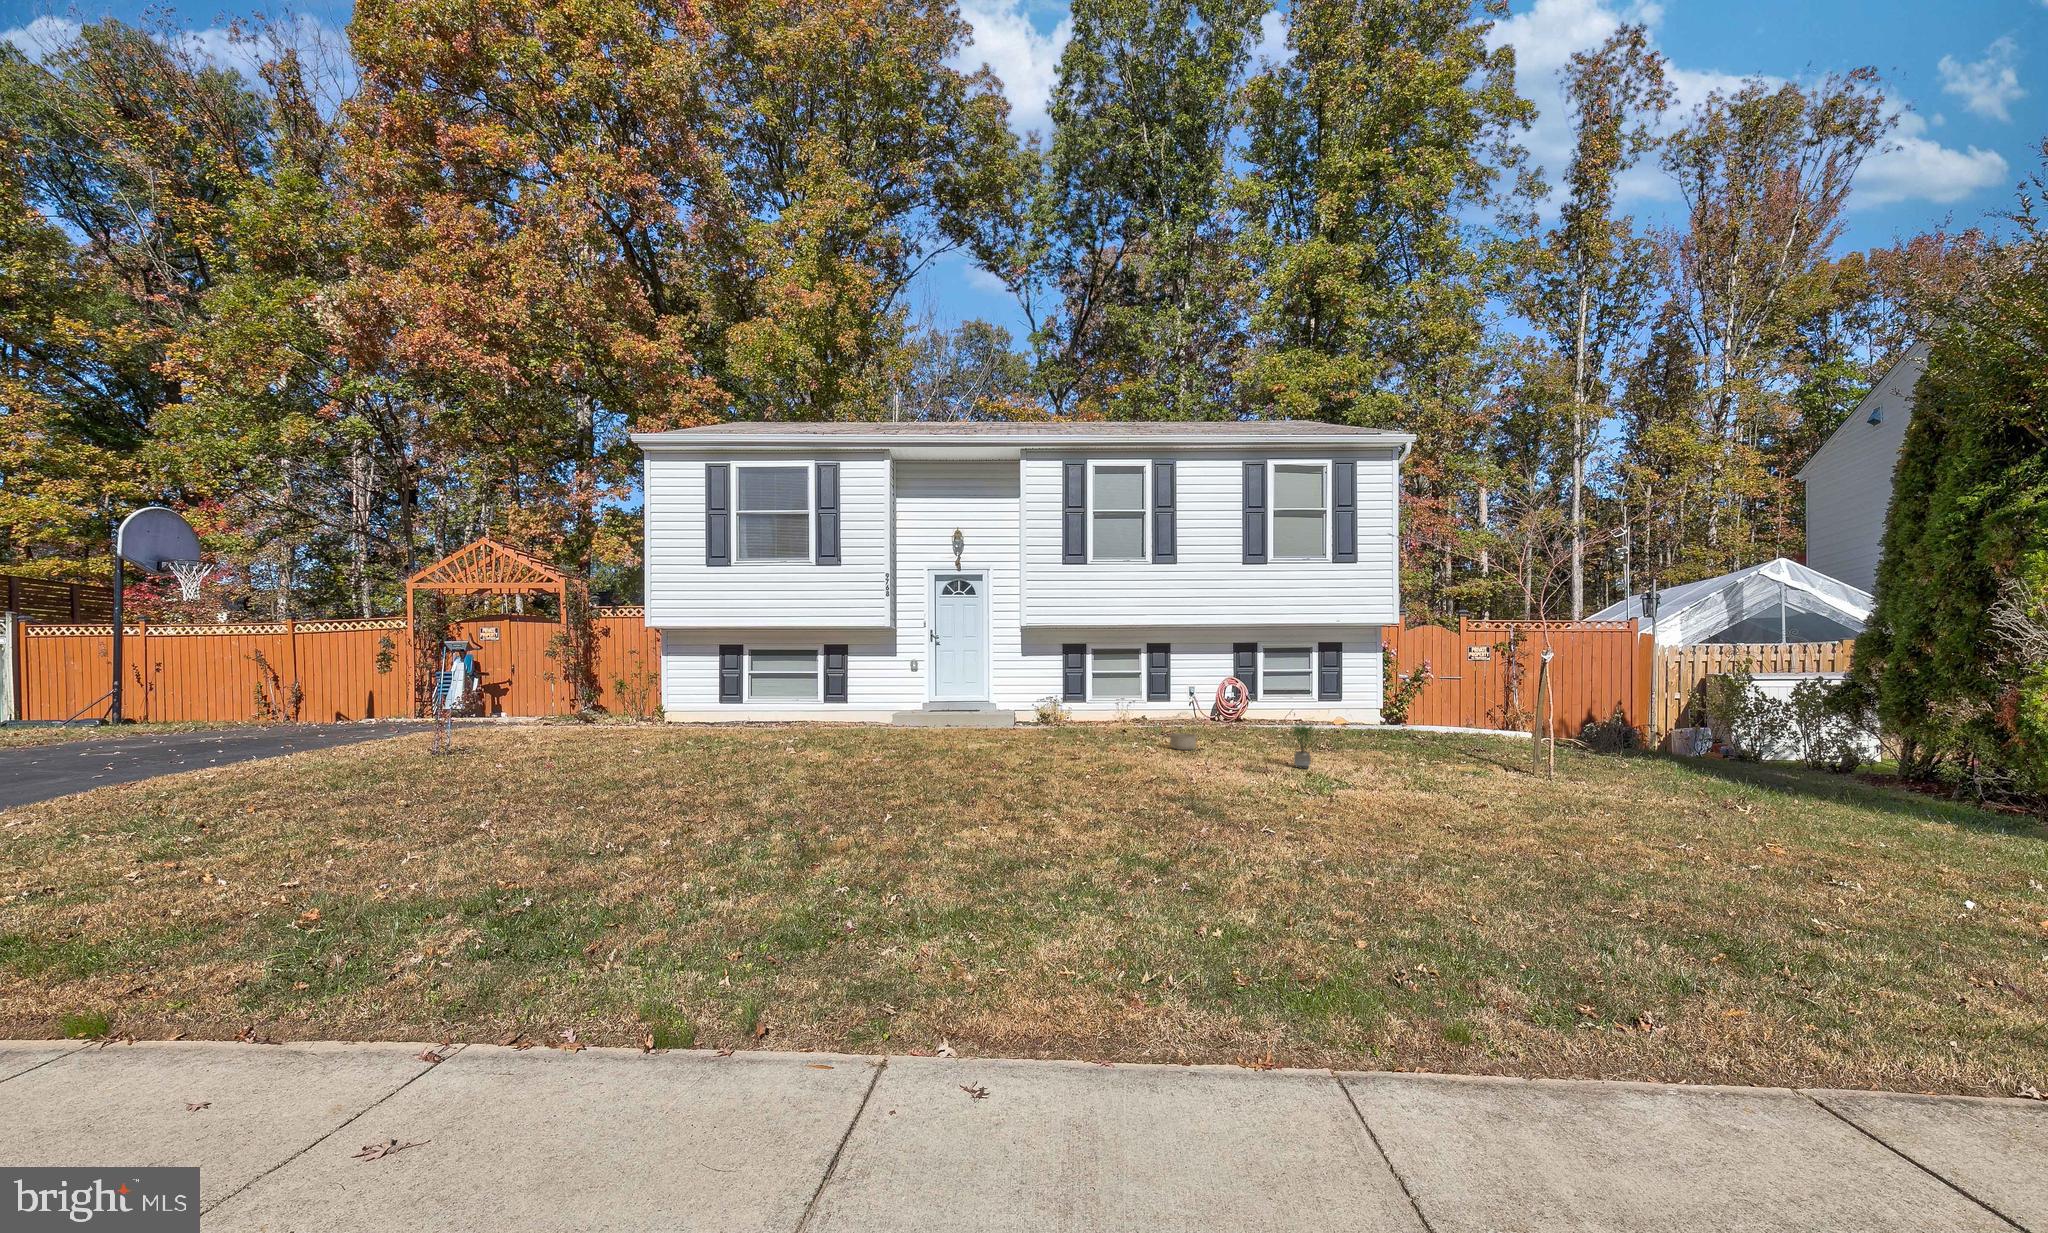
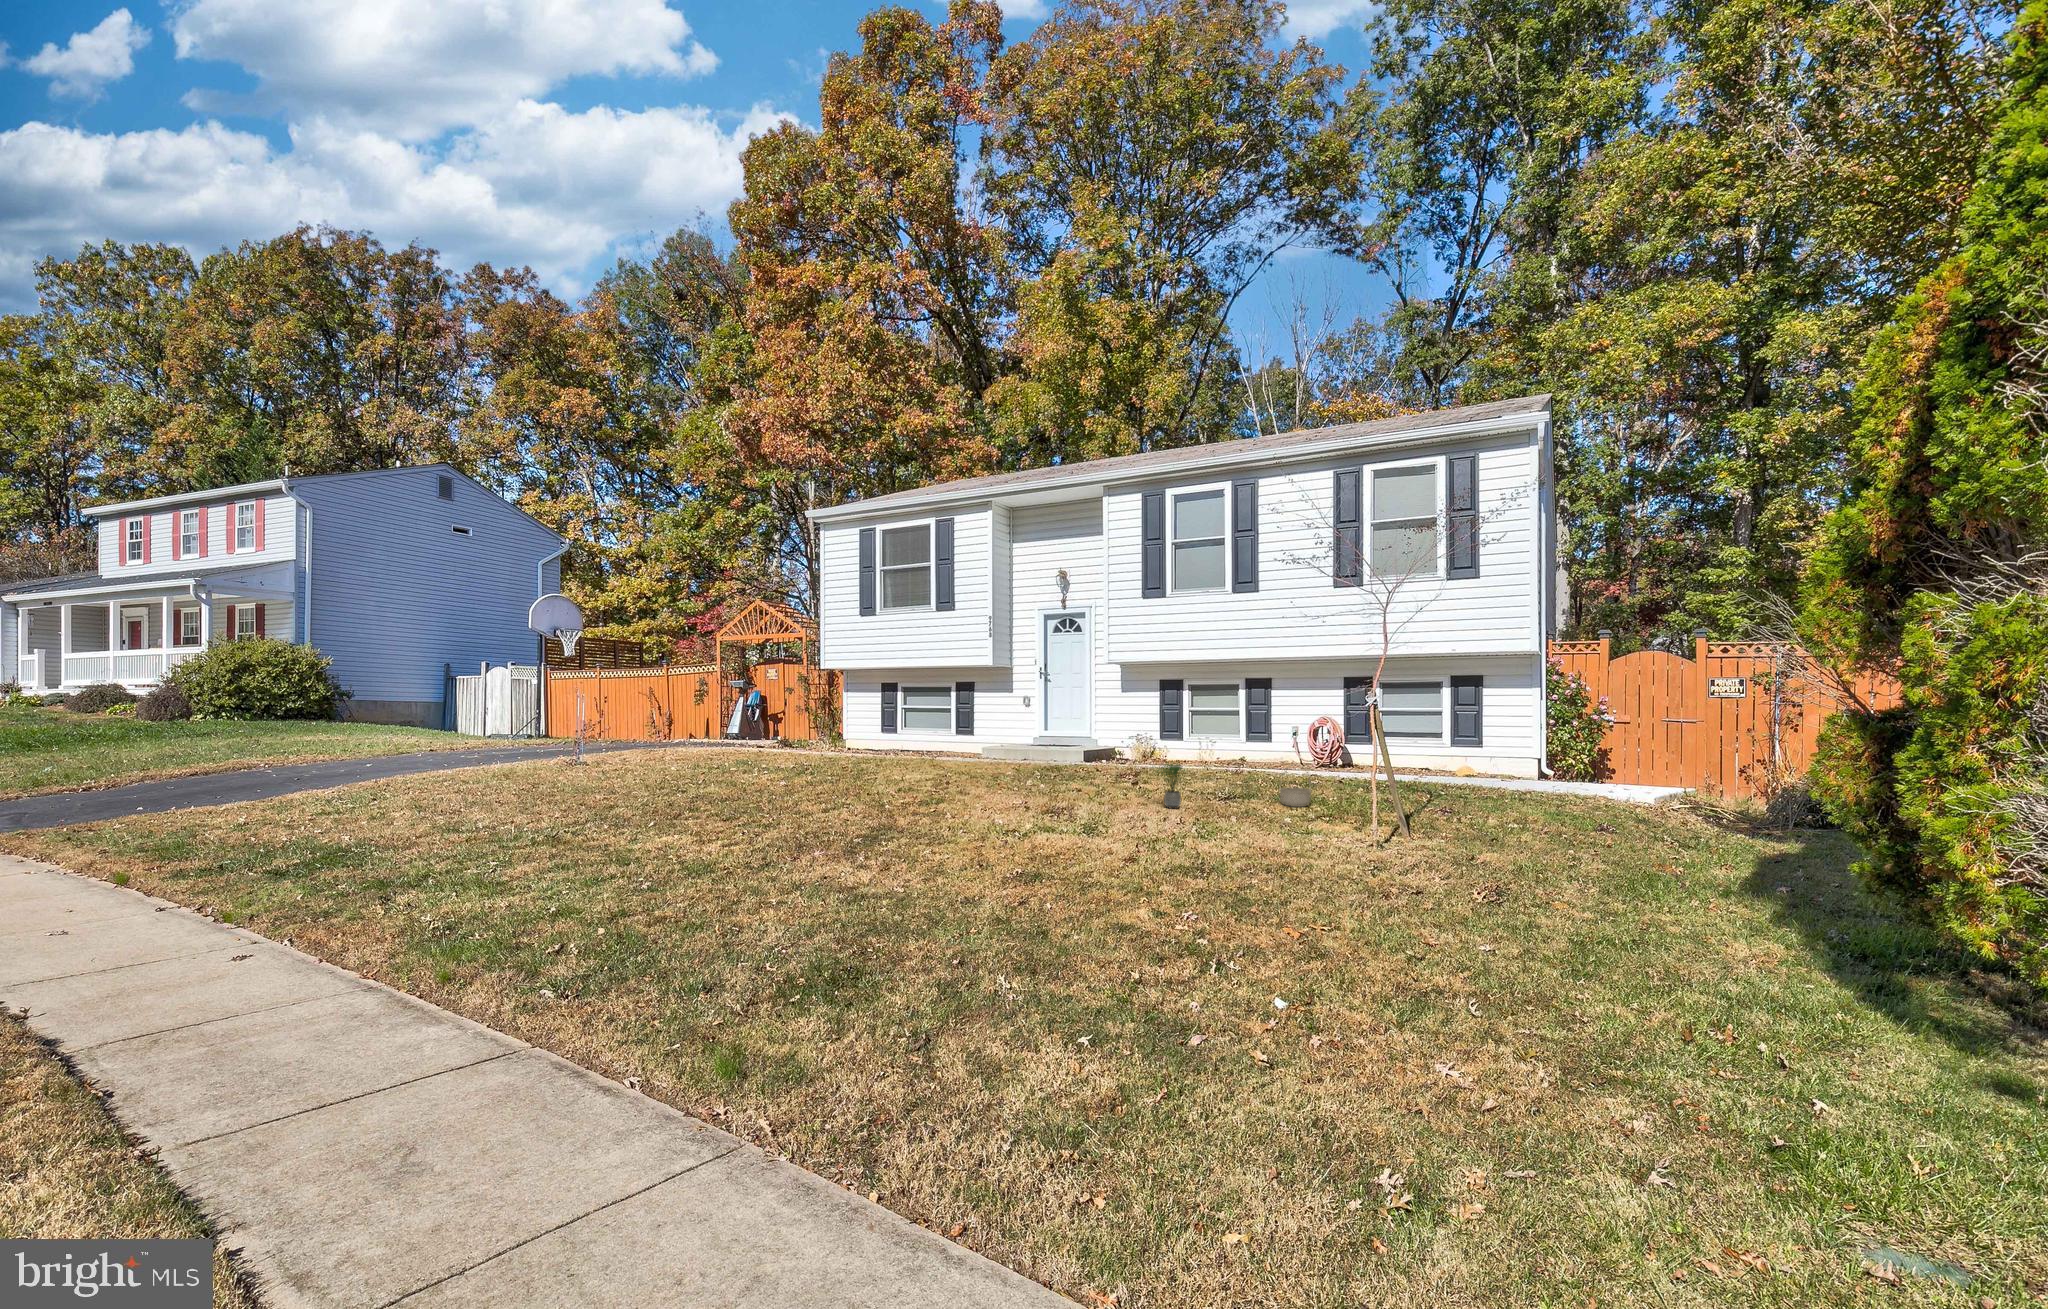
basket: present [1170,713,1196,750] -> present [1280,765,1311,807]

